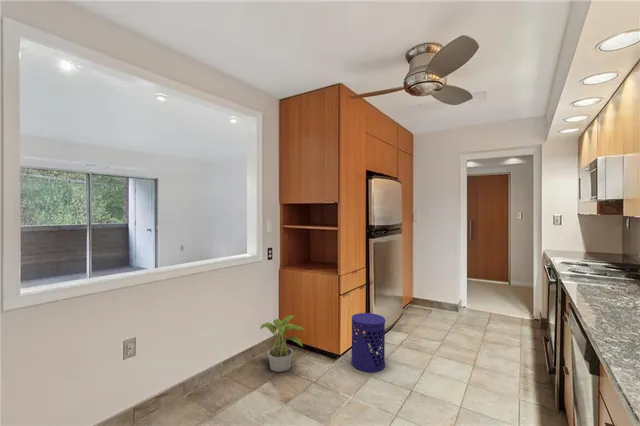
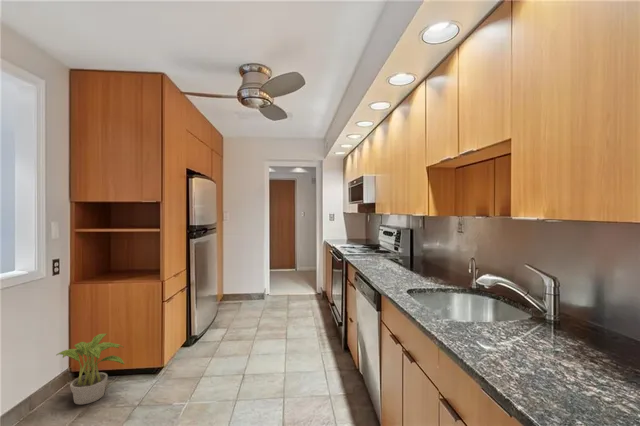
waste bin: present [351,313,385,372] -> none [178,313,214,371]

